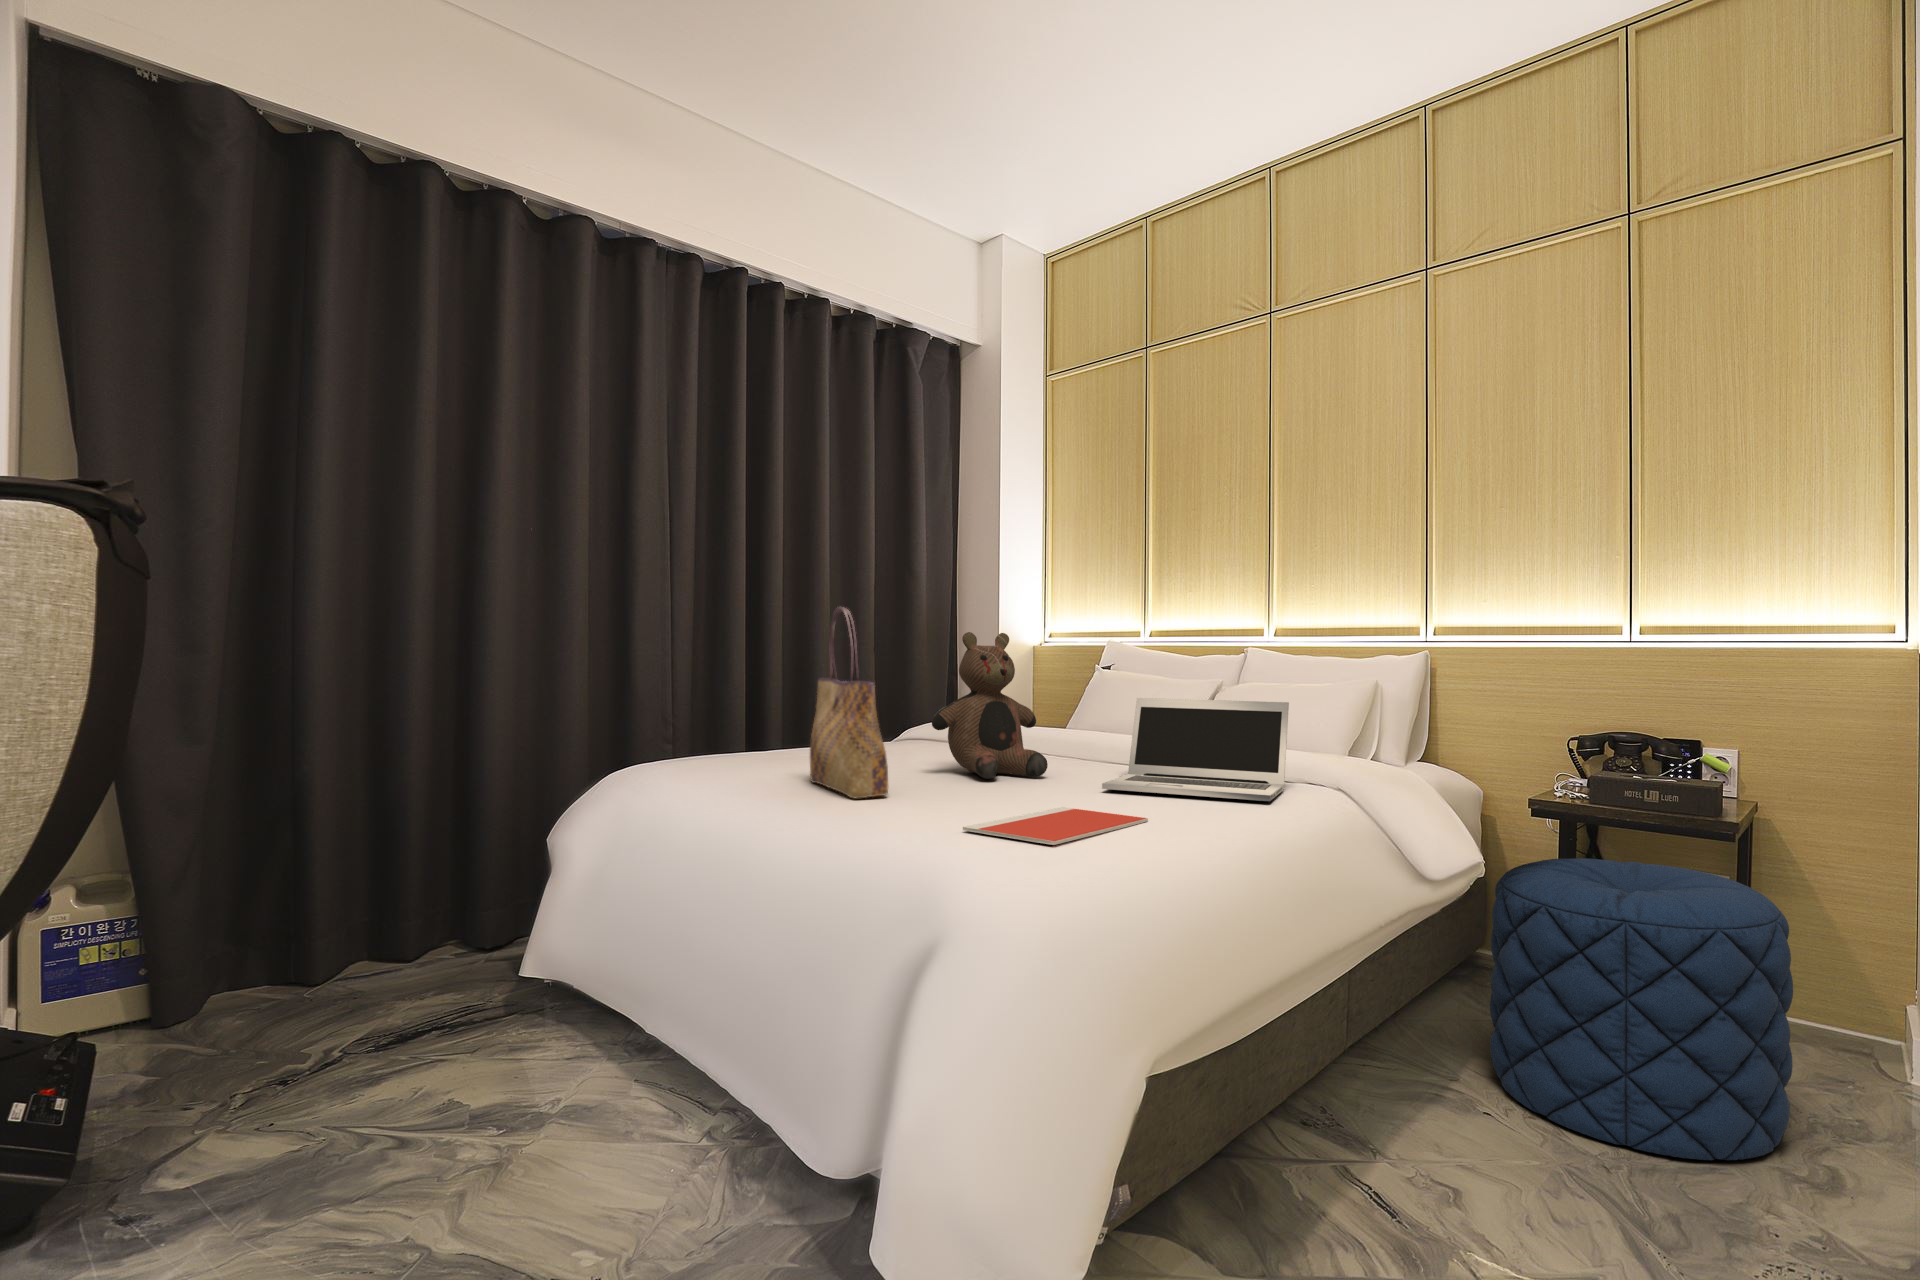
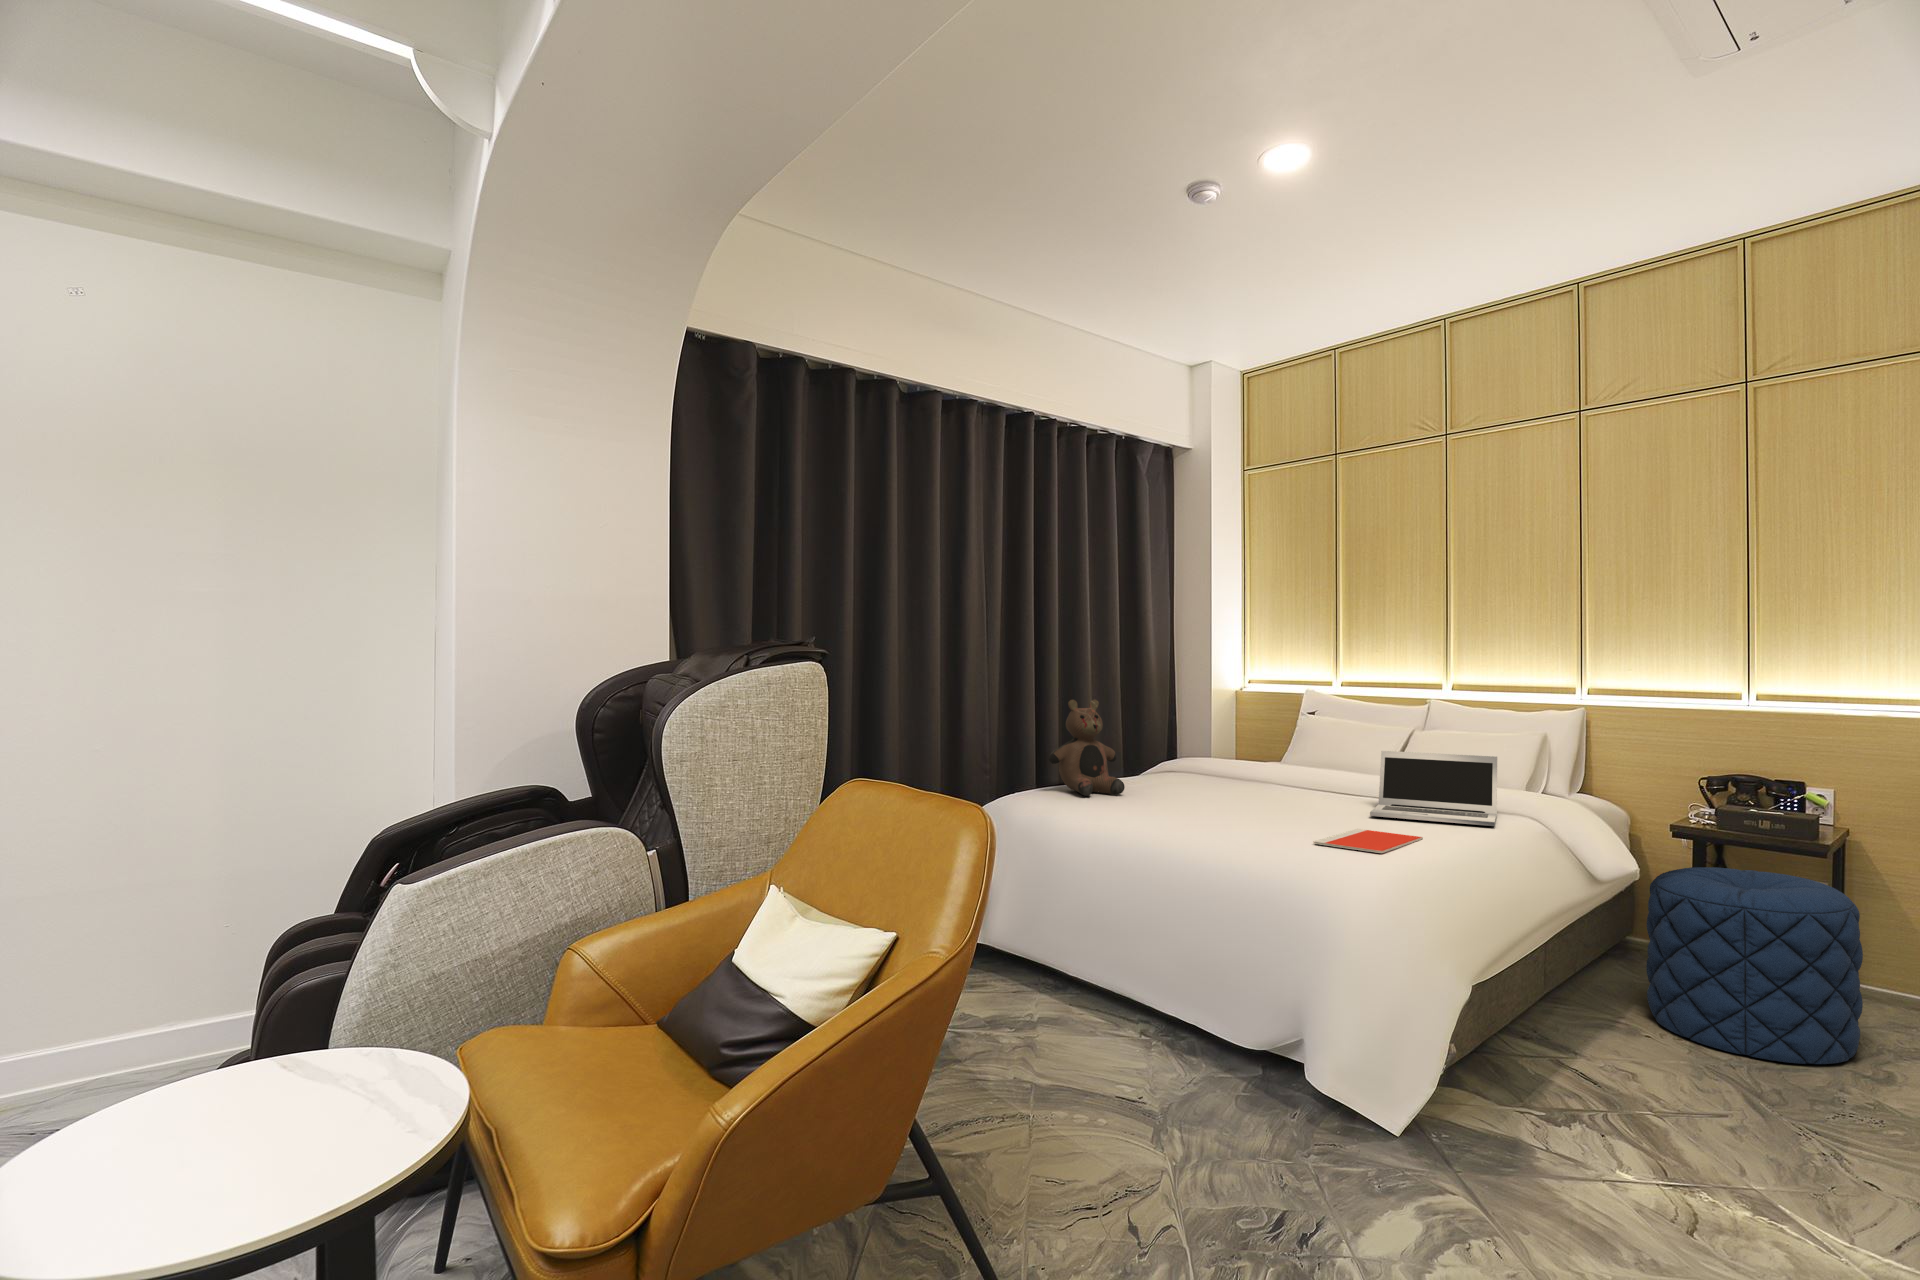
tote bag: present [810,607,888,799] -> none [1158,692,1231,821]
teddy bear: present [932,632,1048,779] -> present [1049,699,1125,796]

